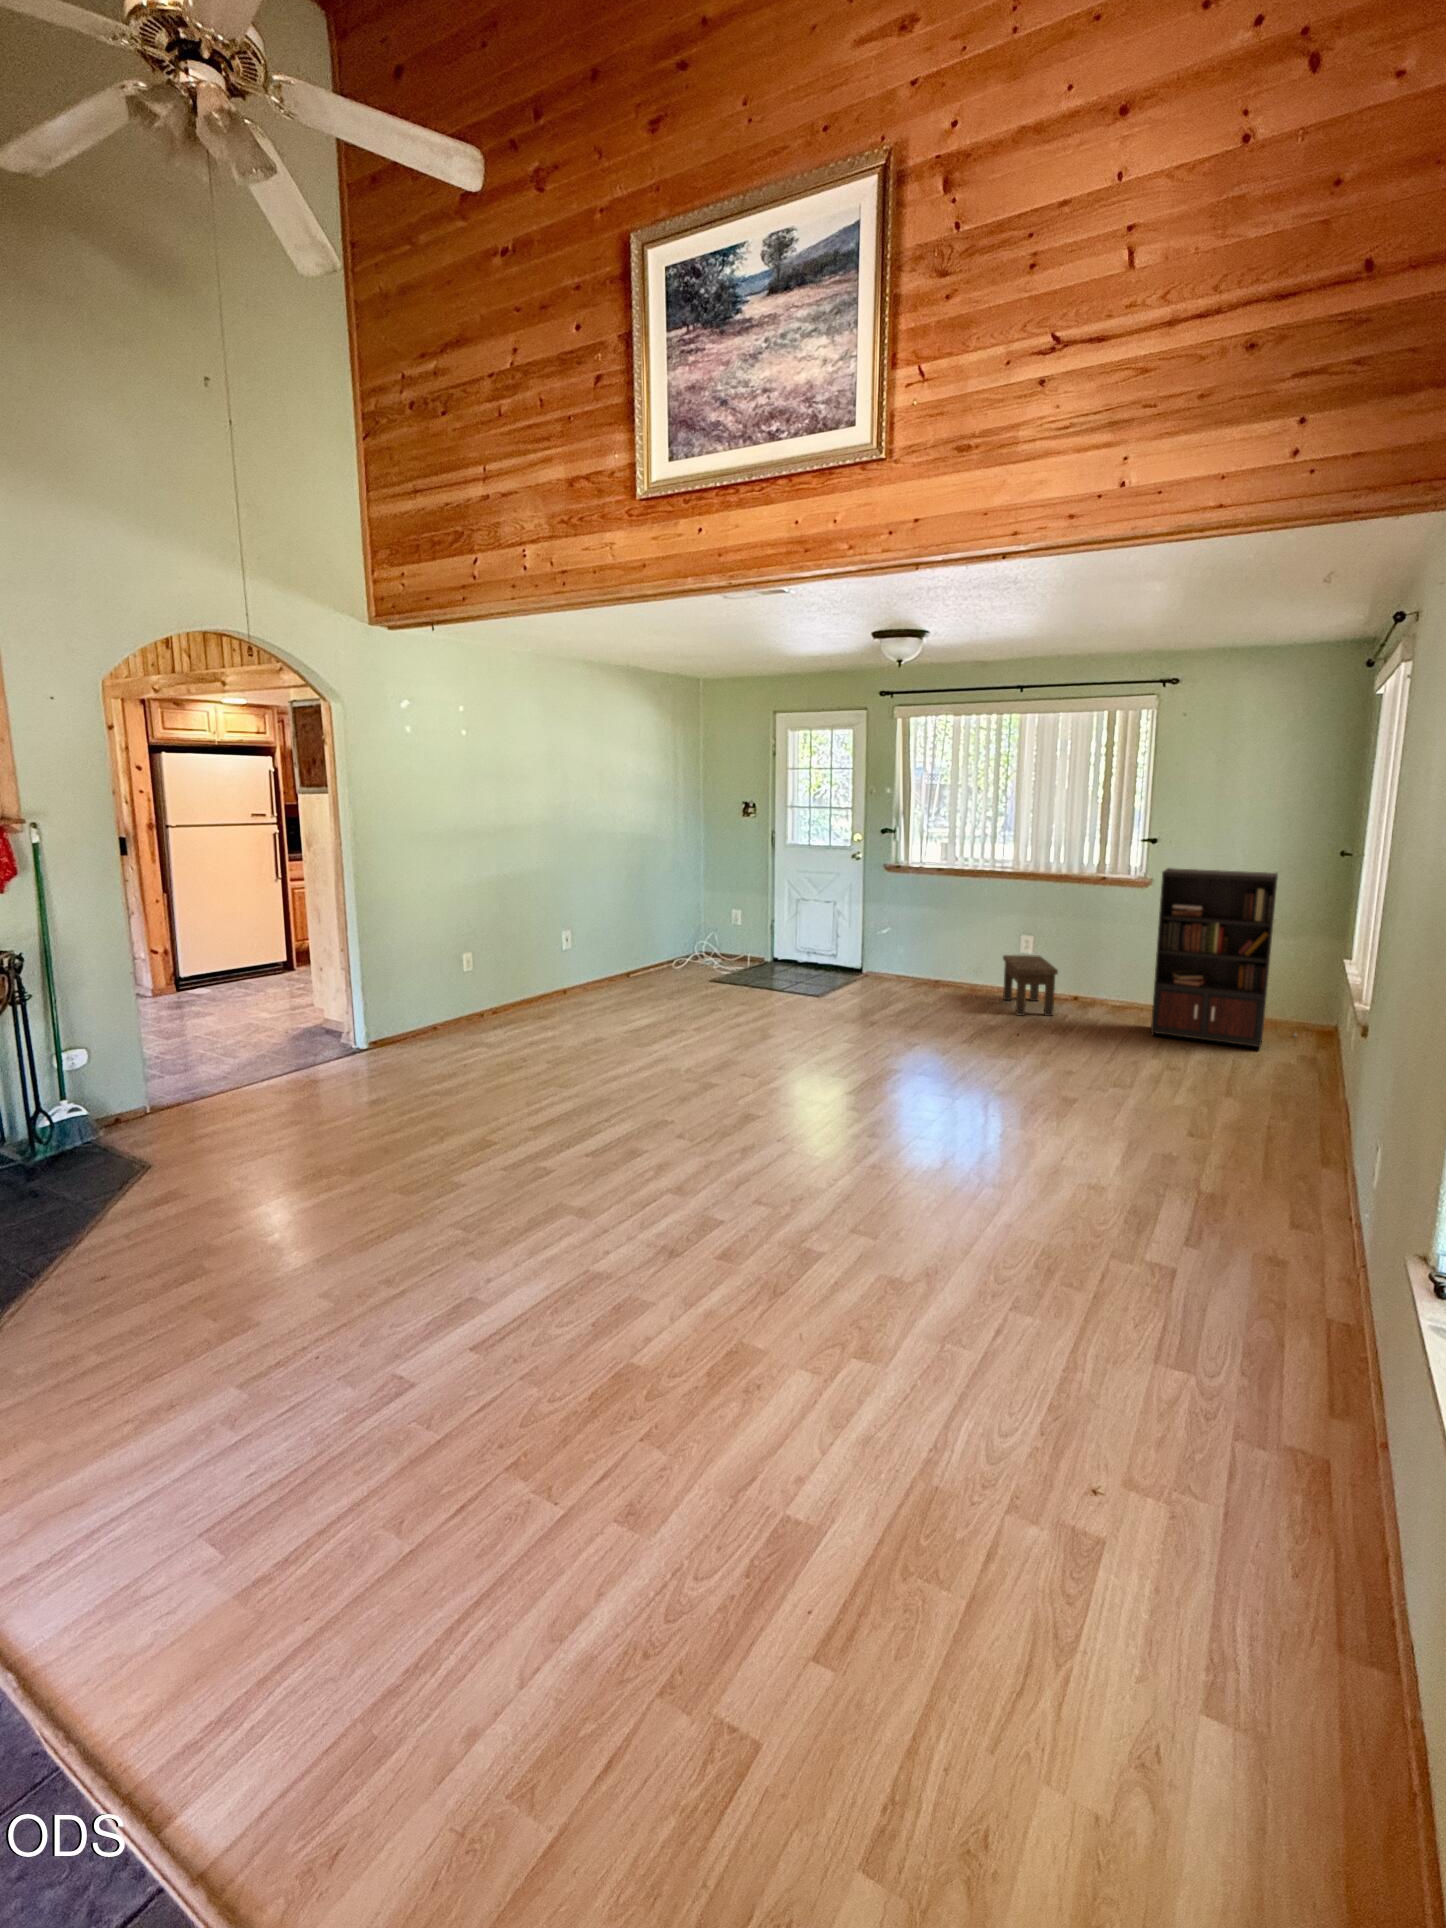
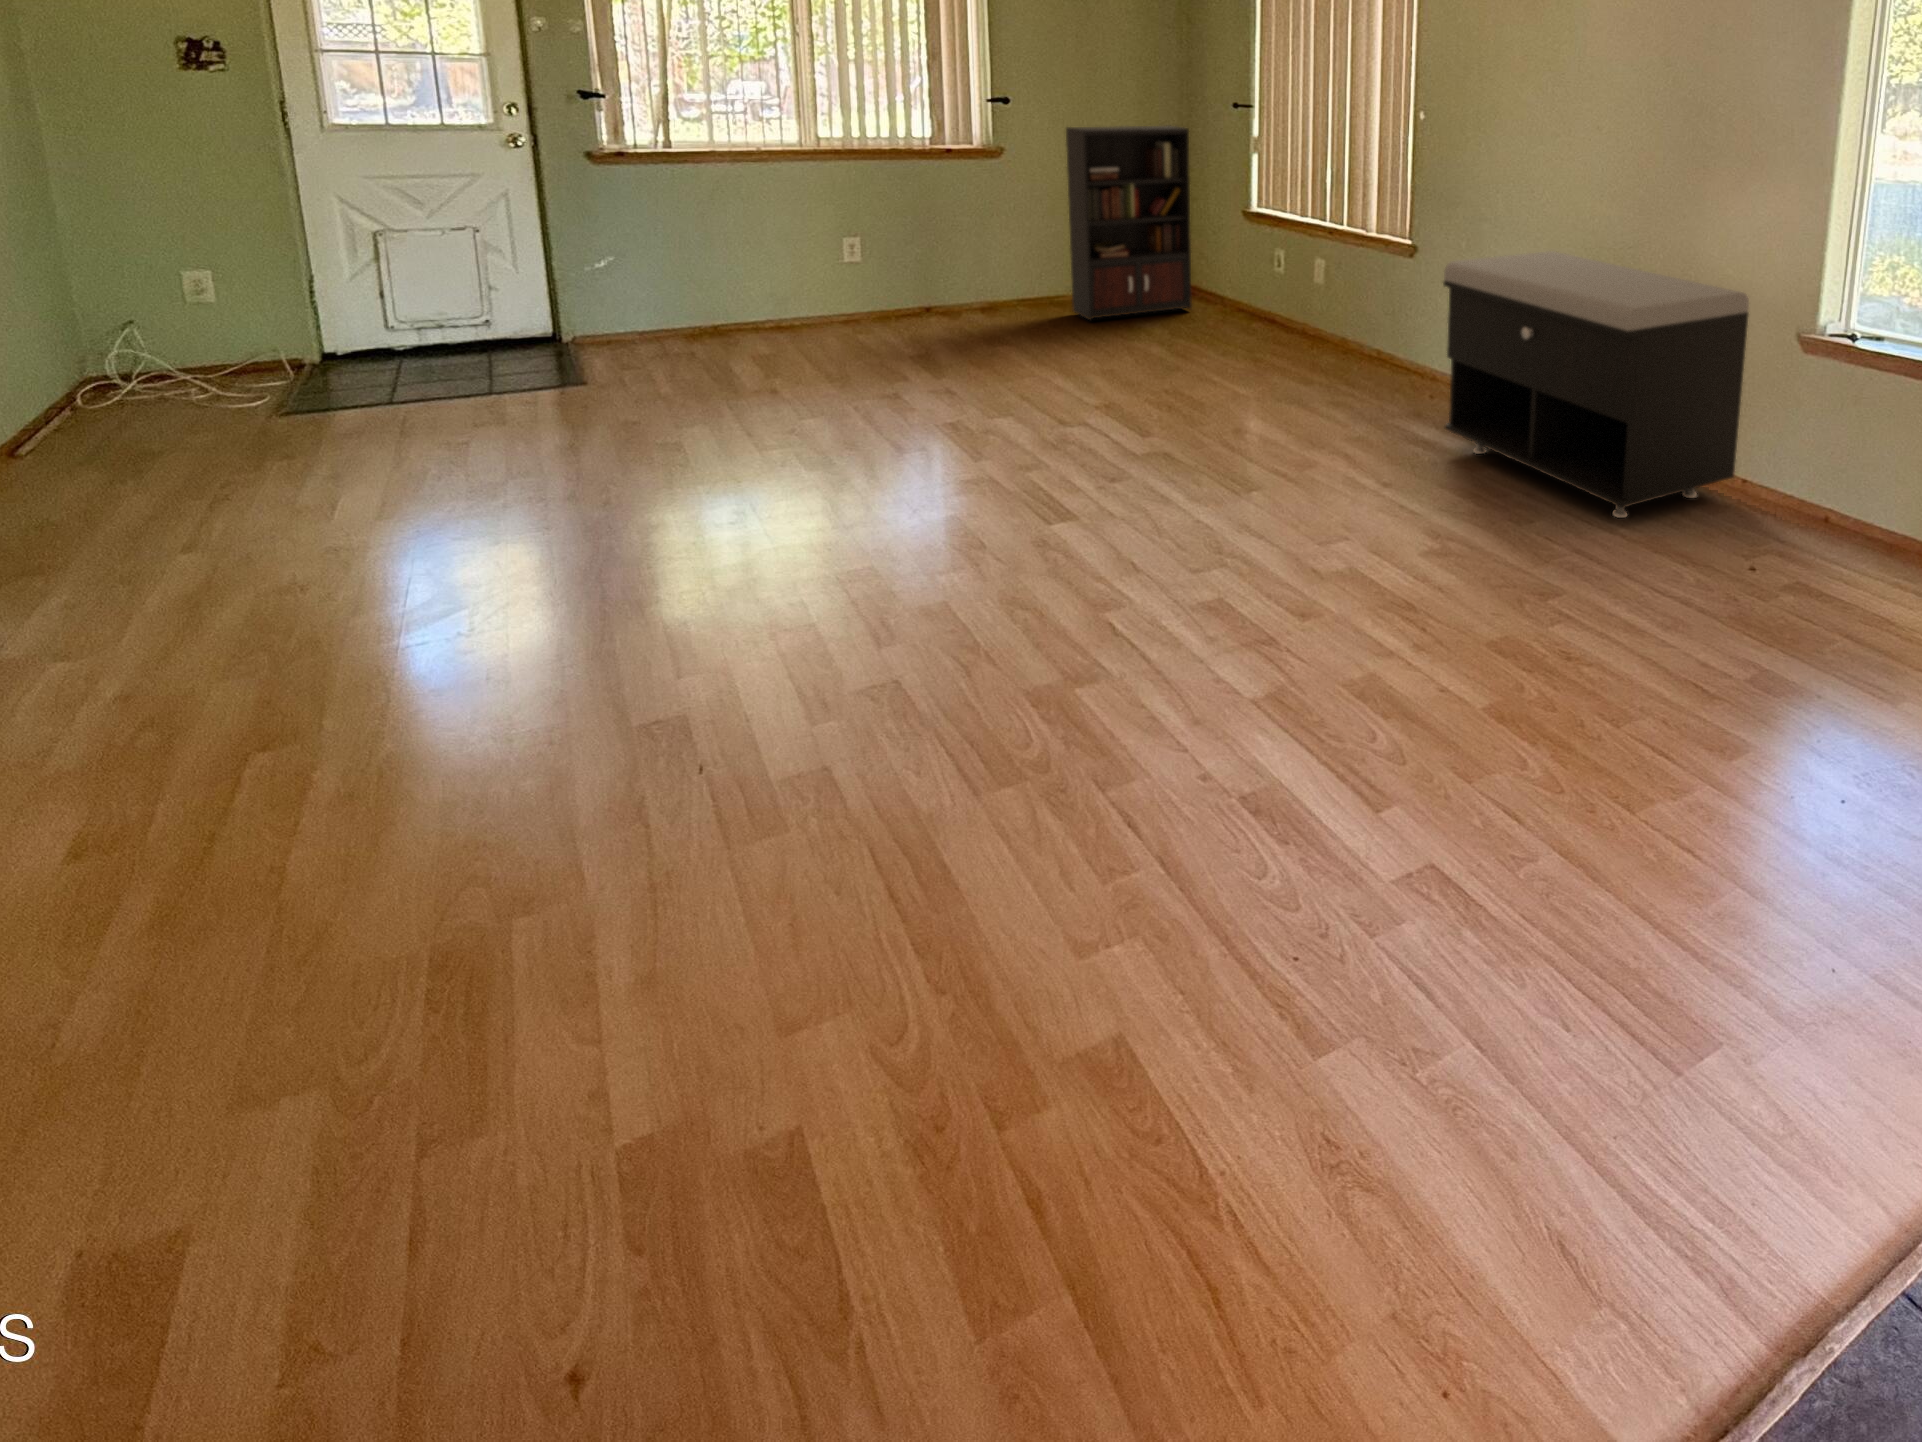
side table: present [1003,955,1058,1016] -> none [848,259,958,339]
storage bench: none [1113,1039,1390,1445] -> present [1443,251,1749,518]

